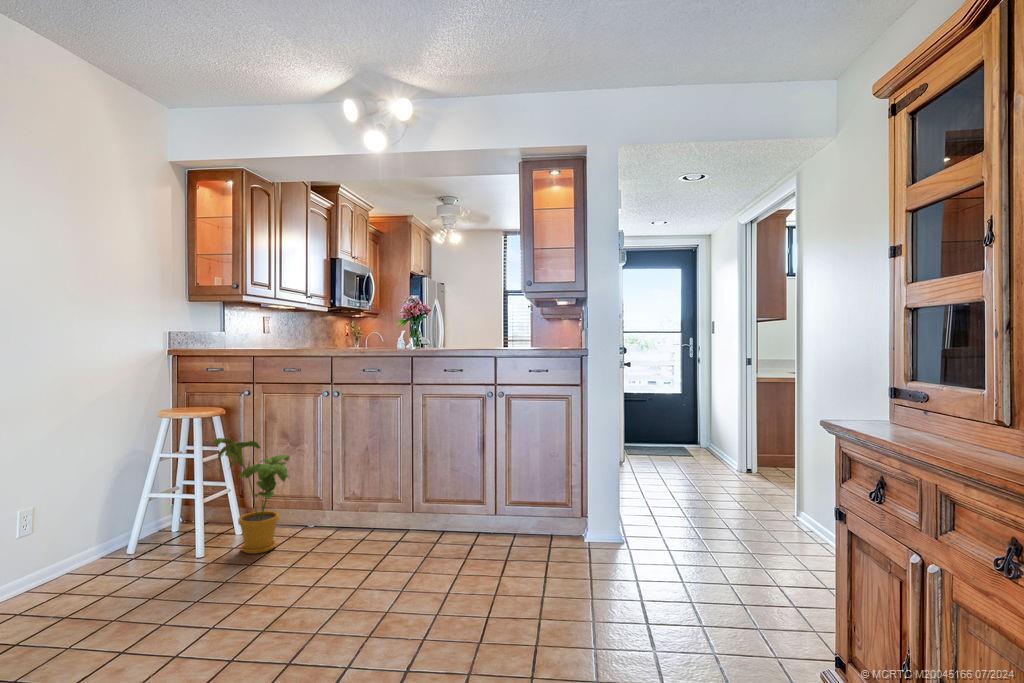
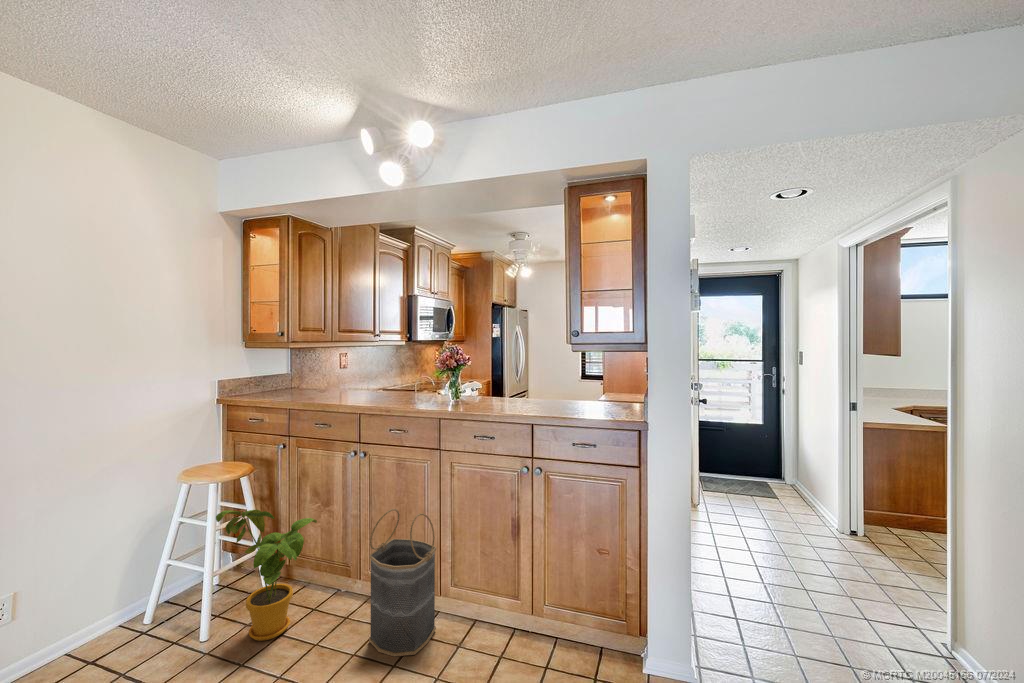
basket: none [357,434,413,551] -> present [369,509,436,657]

